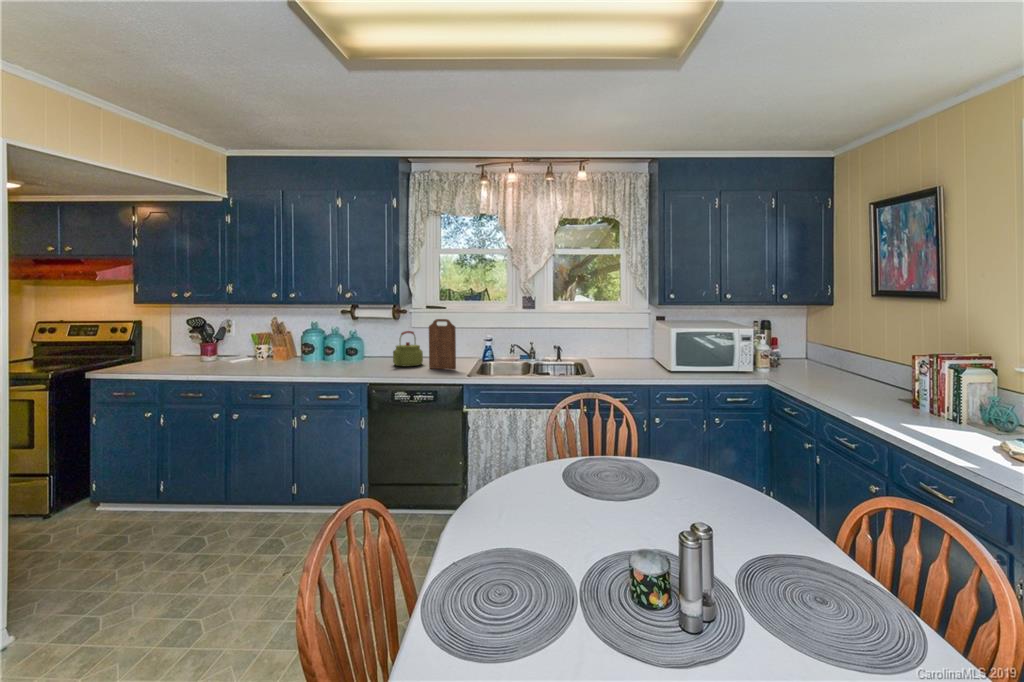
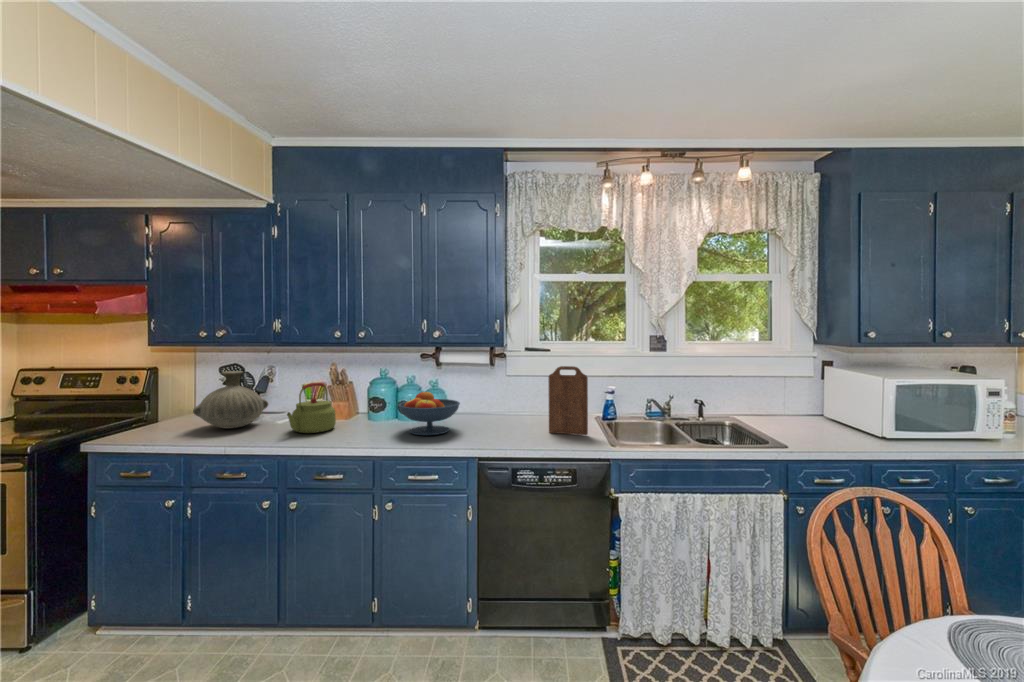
vase: none [166,322,224,364] -> present [193,371,268,428]
kettle: present [393,331,423,366] -> present [287,383,336,433]
fruit bowl: none [317,338,365,369] -> present [398,392,460,435]

